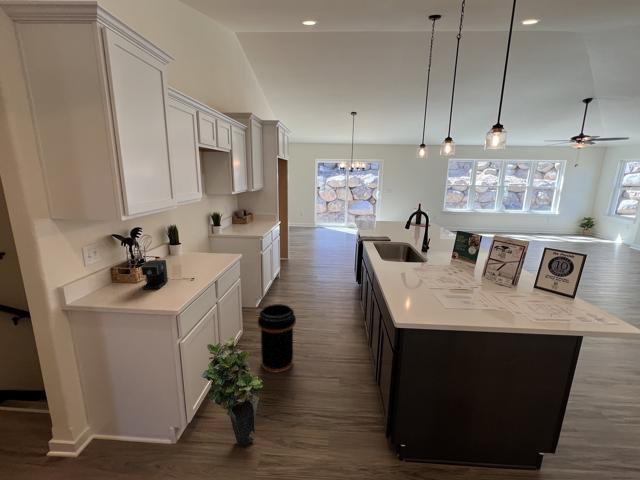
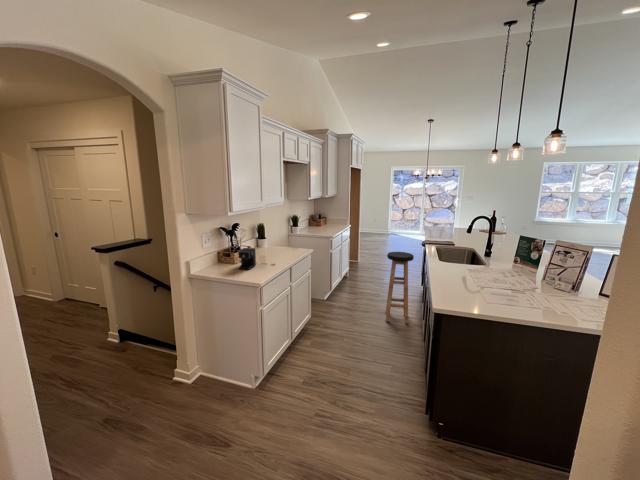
bar stool: none [324,250,351,326] -> present [386,252,414,324]
trash can: present [258,304,296,372] -> none [323,294,356,353]
potted plant: present [202,337,263,447] -> none [276,312,322,401]

